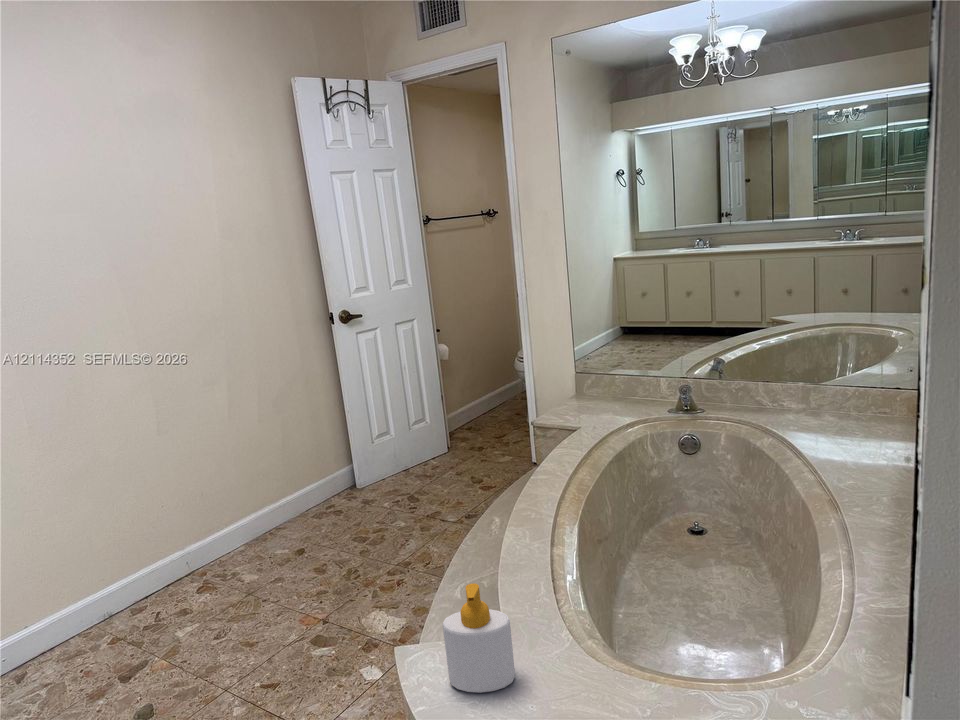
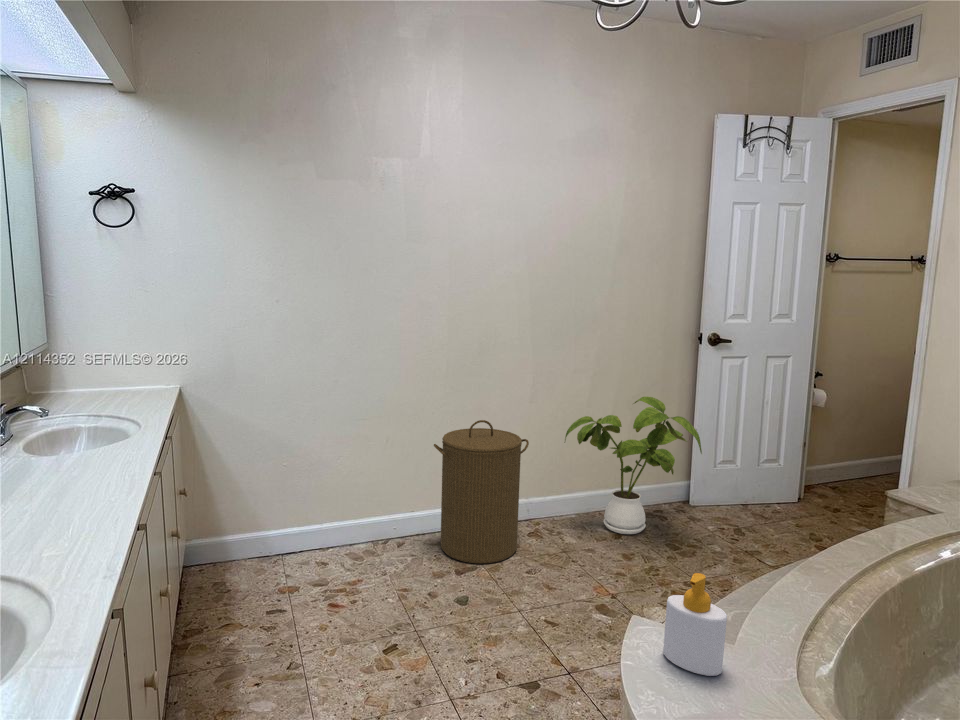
house plant: none [213,392,370,547] -> present [565,397,702,534]
laundry hamper: none [37,477,191,664] -> present [434,420,529,564]

